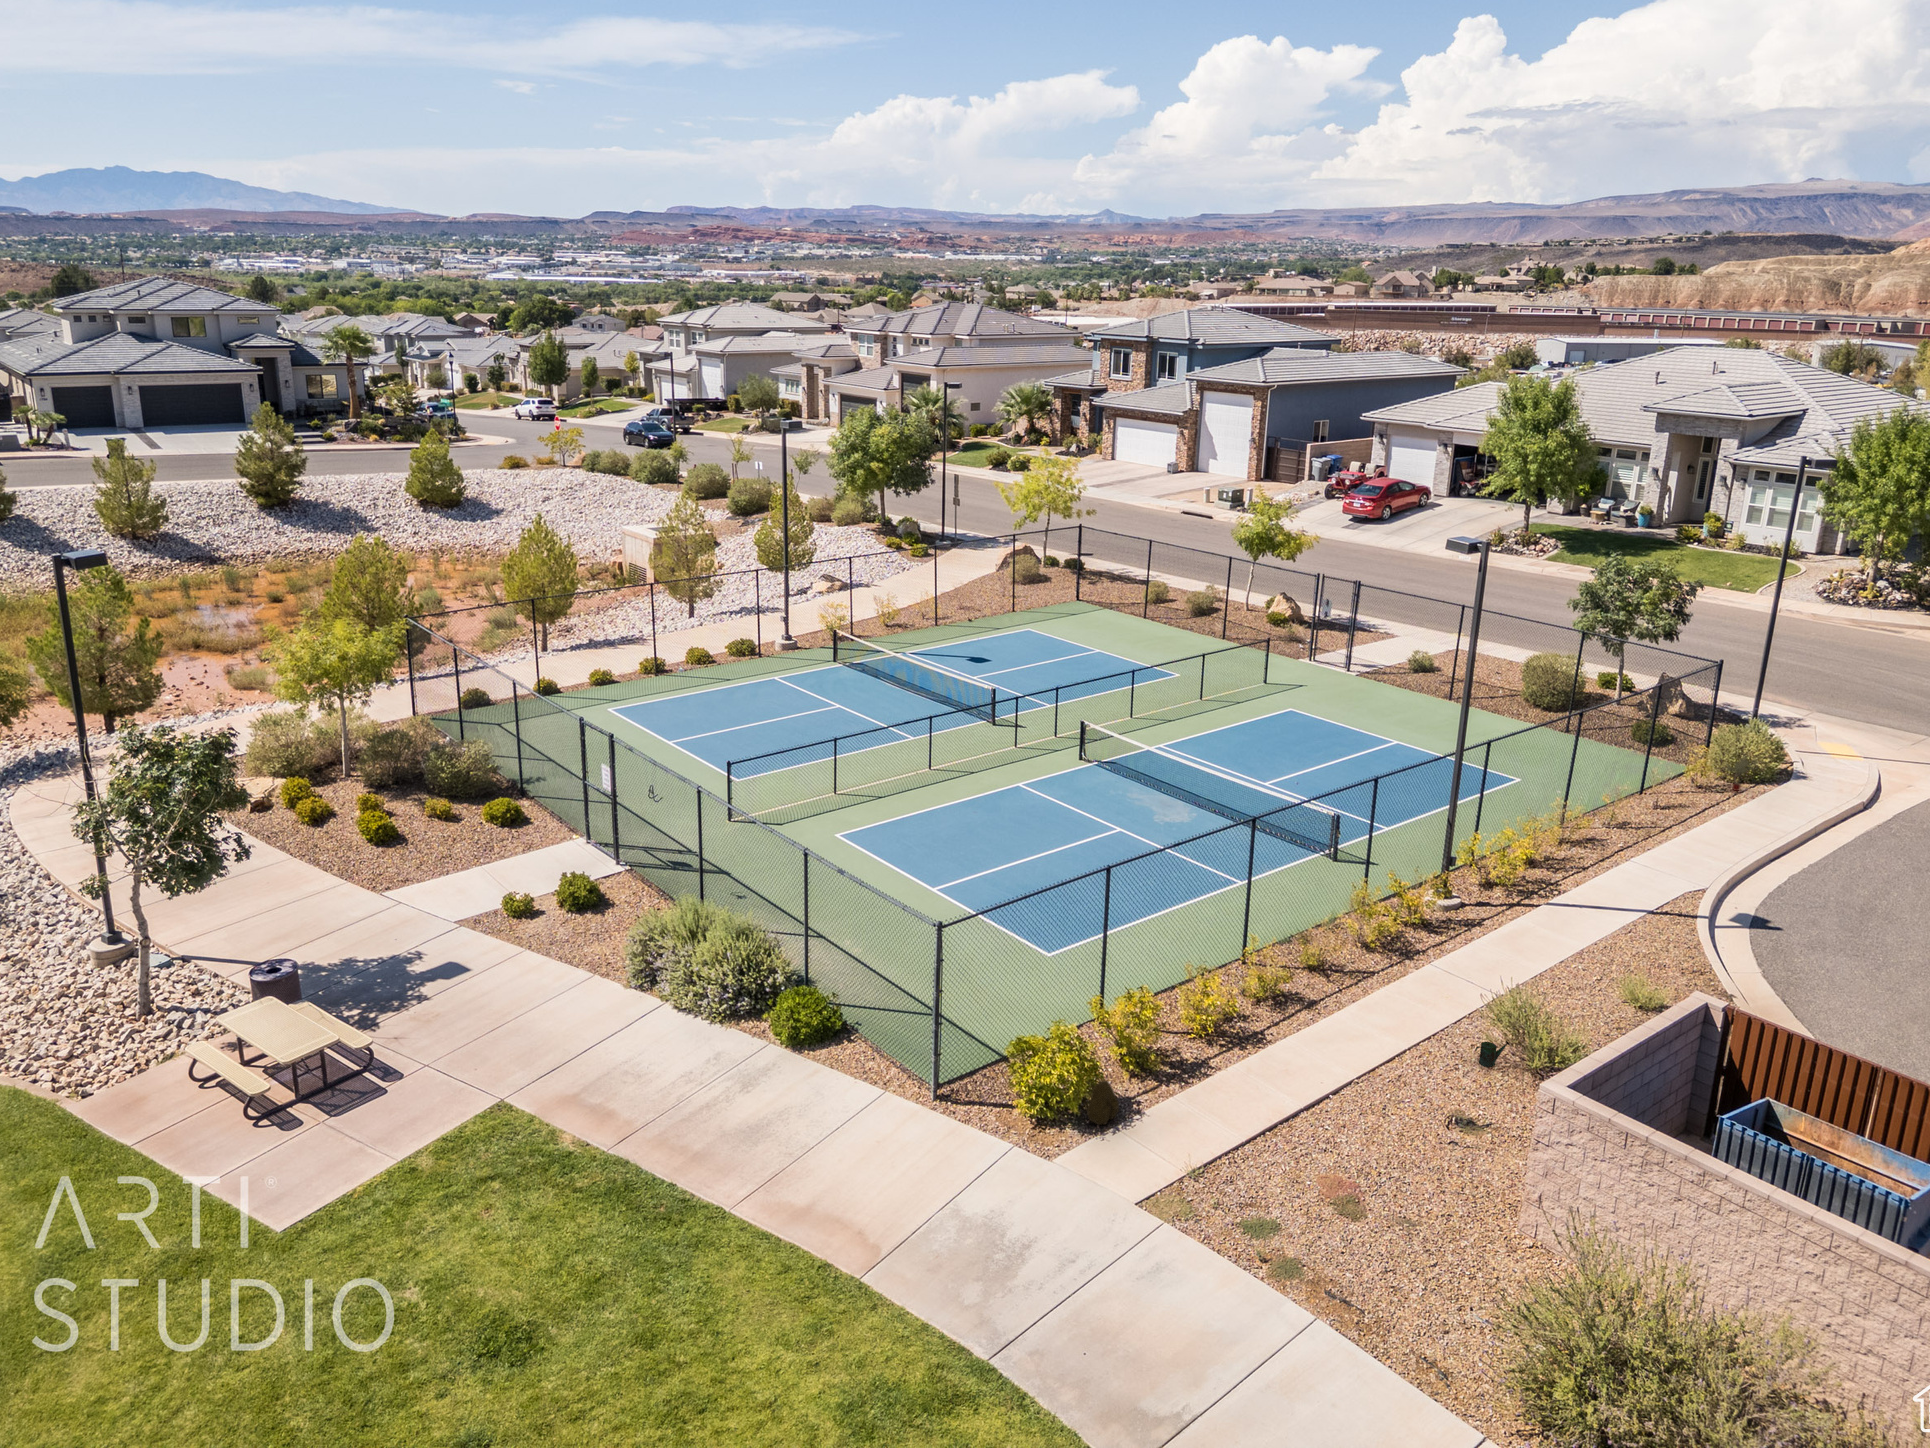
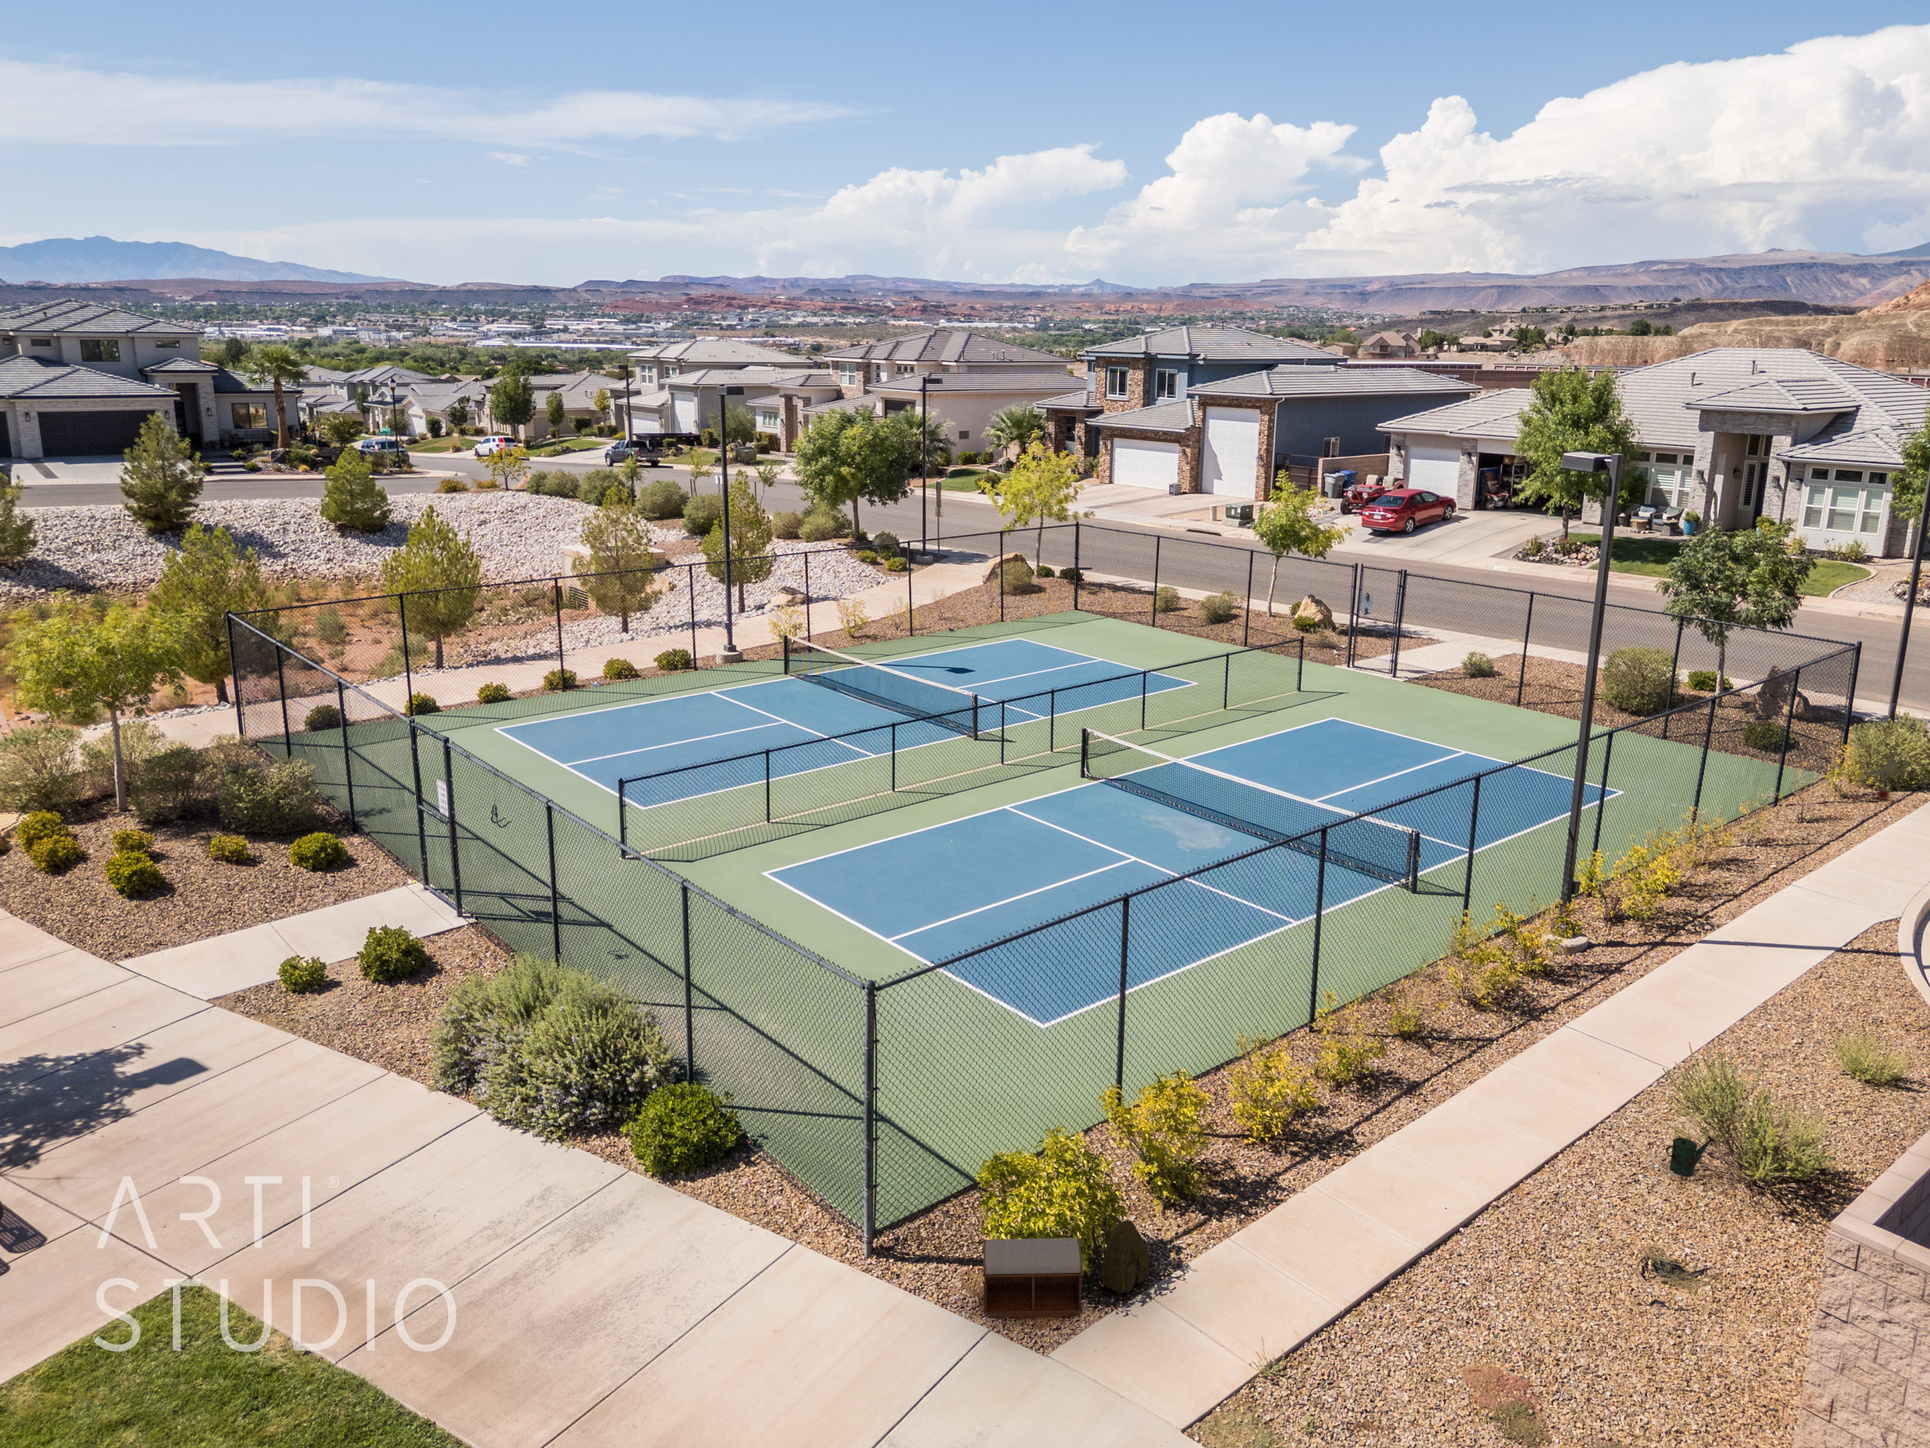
bench: none [1012,1089,1076,1137] -> present [983,1238,1083,1317]

